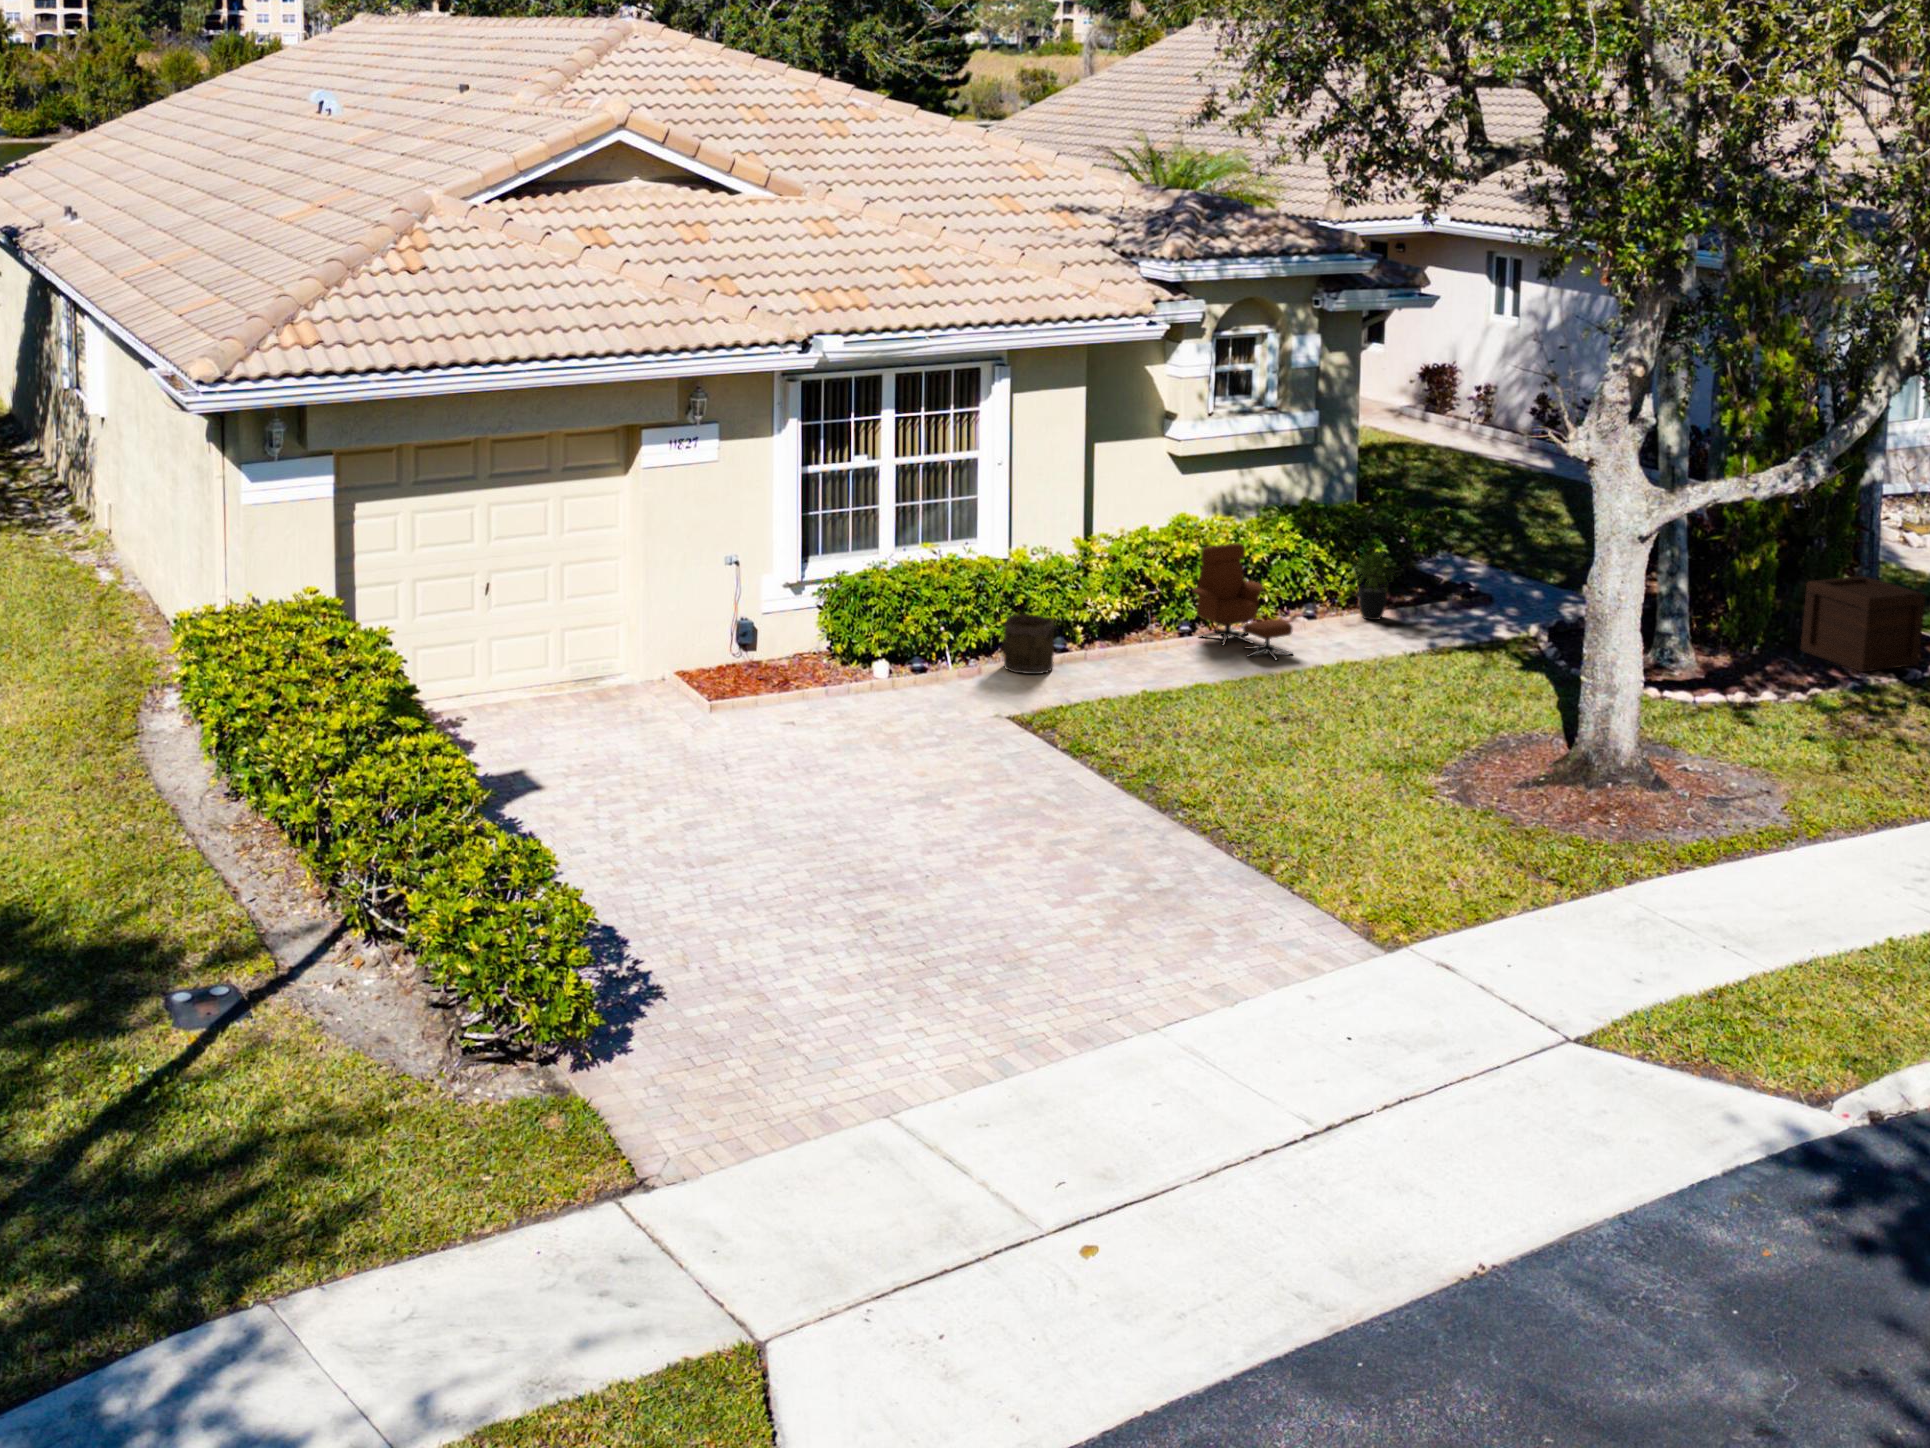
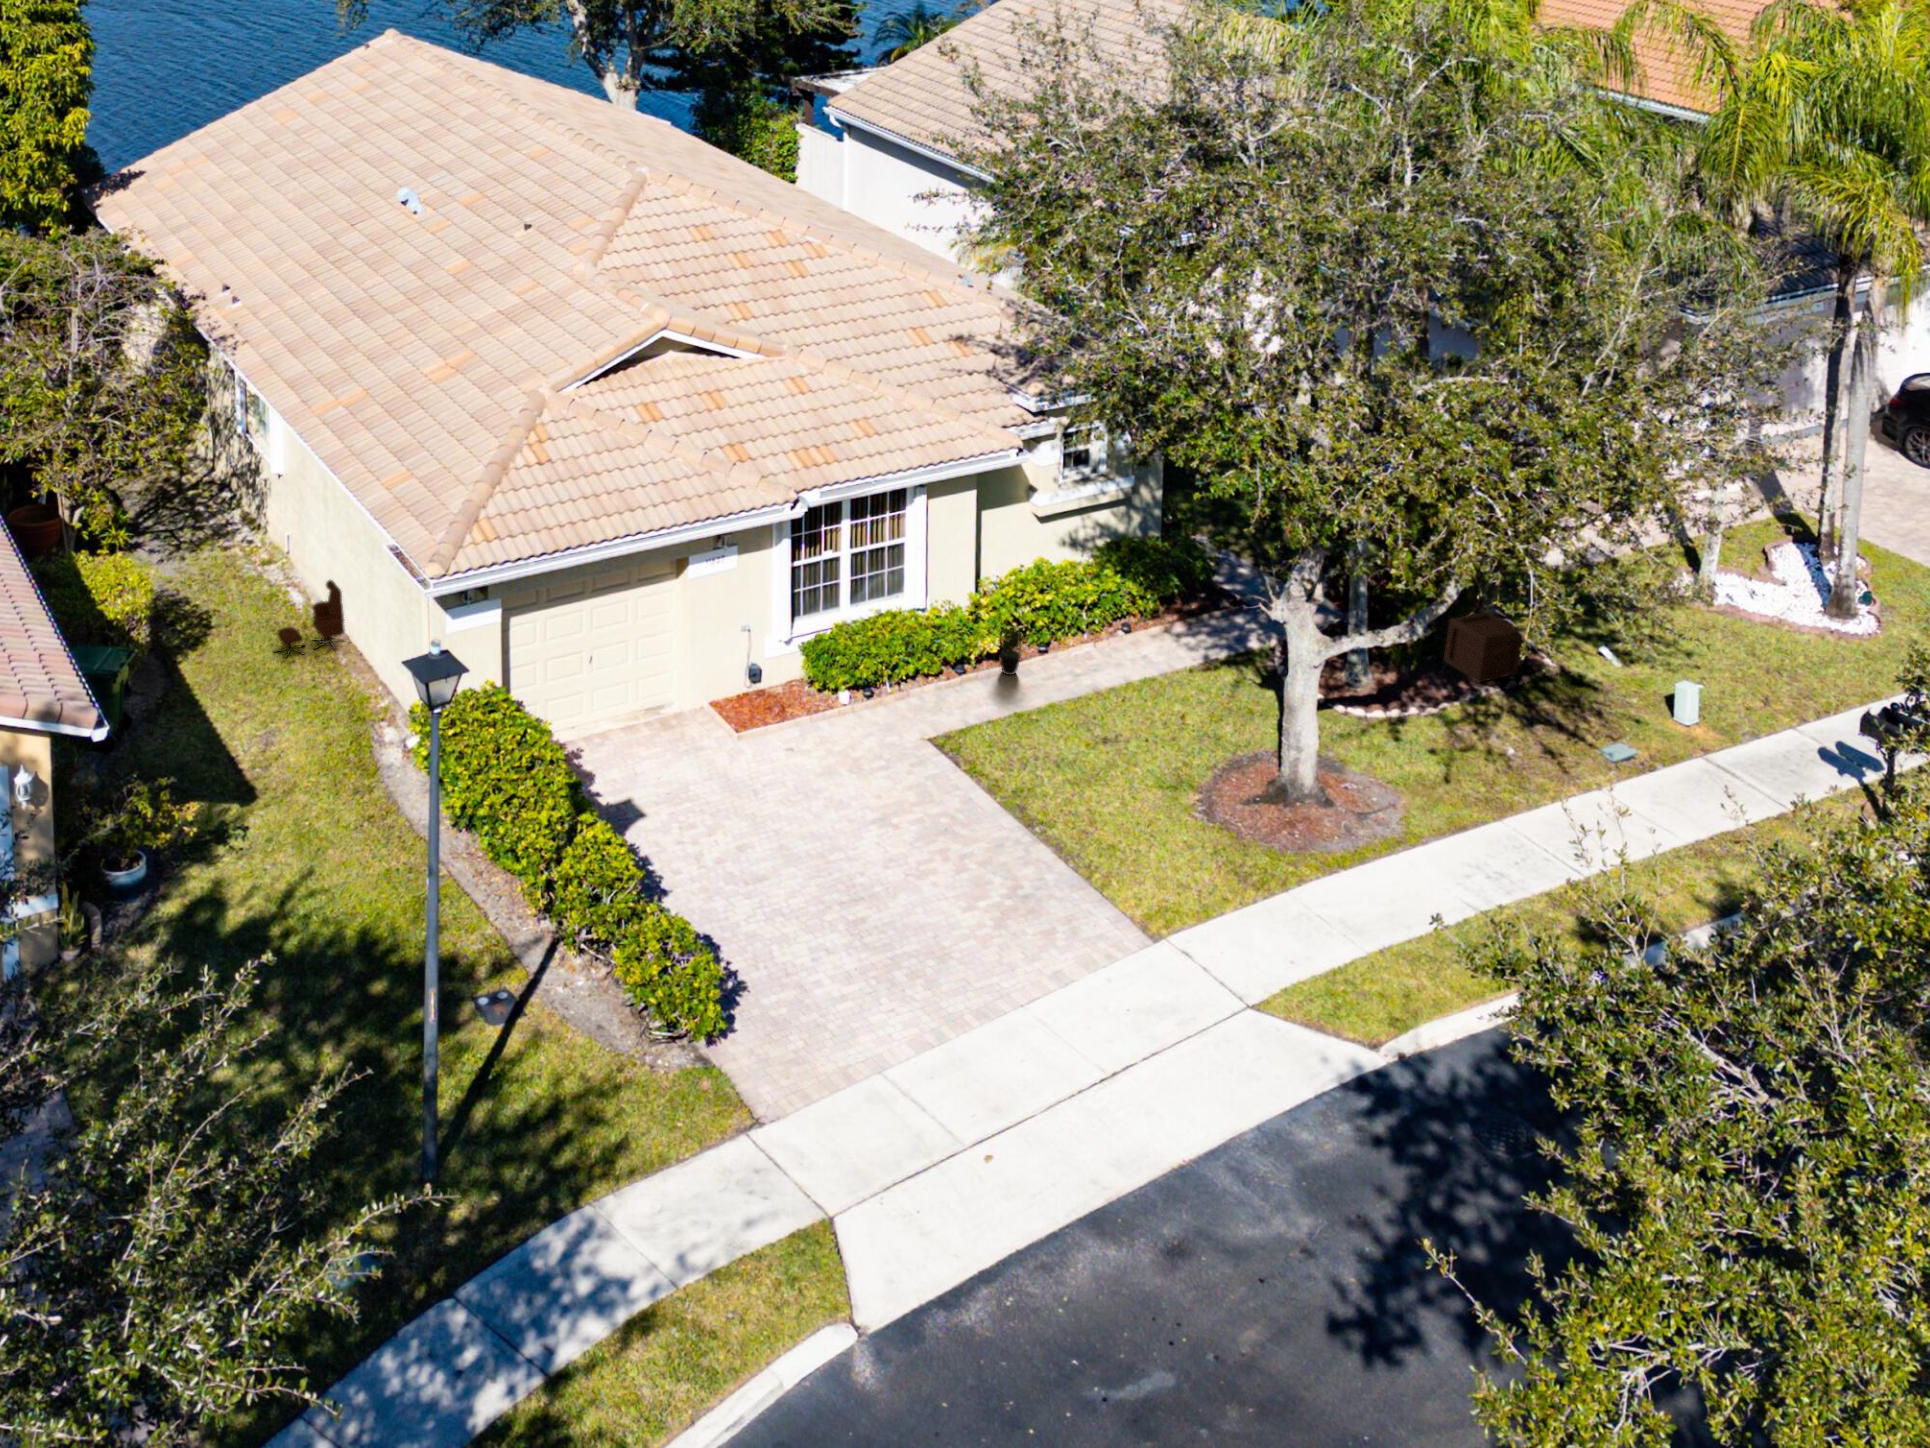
lounge chair: present [1192,543,1292,660] -> present [277,580,345,657]
potted plant: present [1355,550,1393,620] -> present [998,628,1023,675]
bucket: present [1003,613,1057,674] -> none [922,654,959,698]

